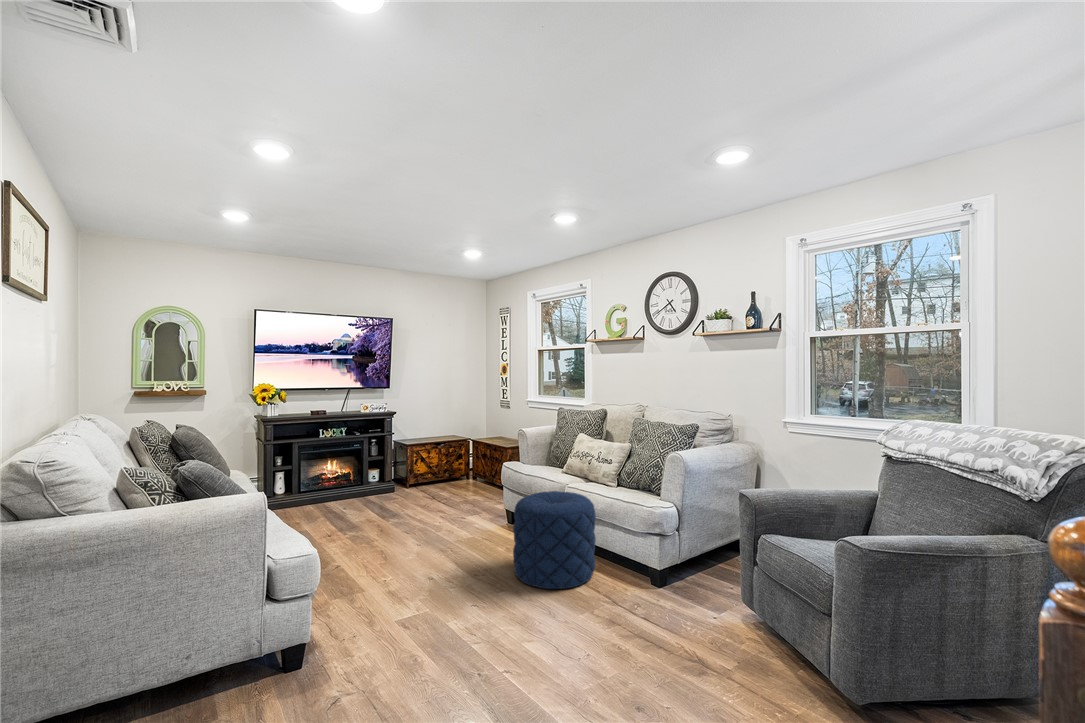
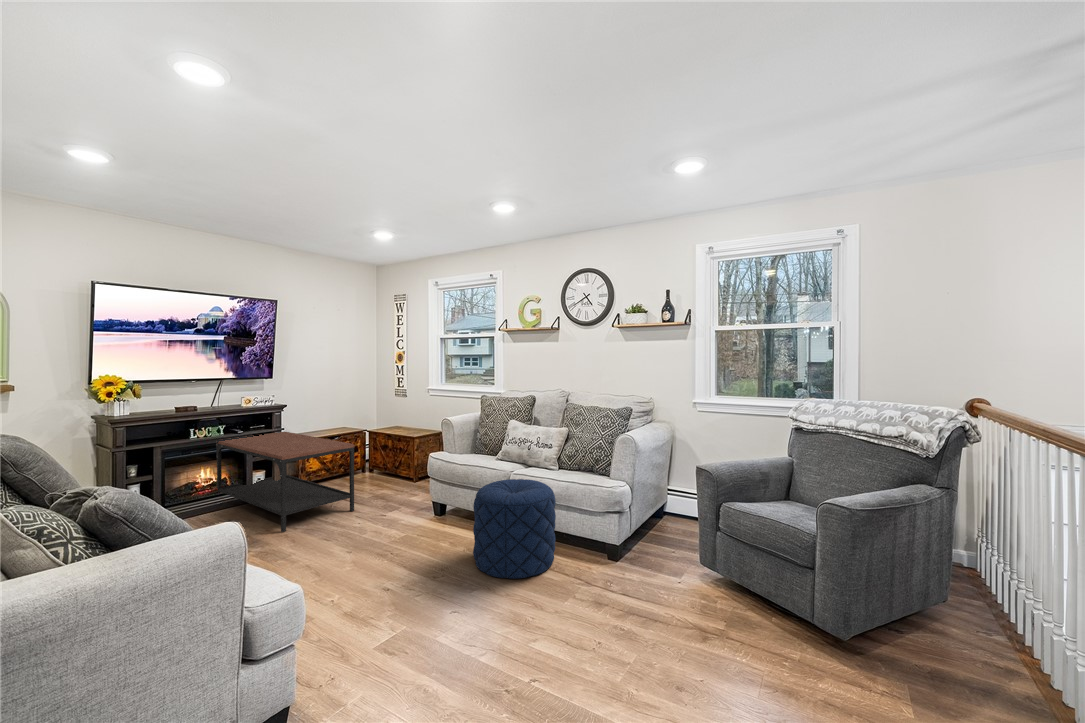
coffee table: none [340,436,441,523] -> present [216,432,354,532]

